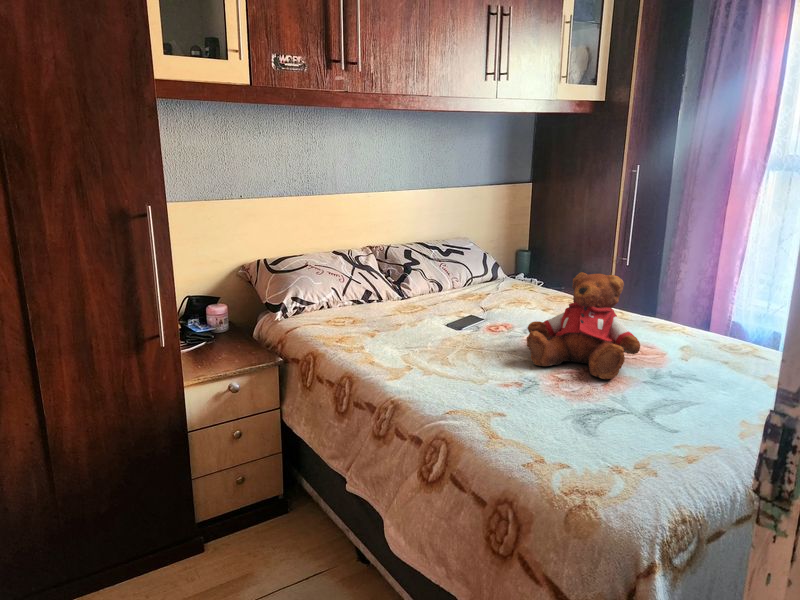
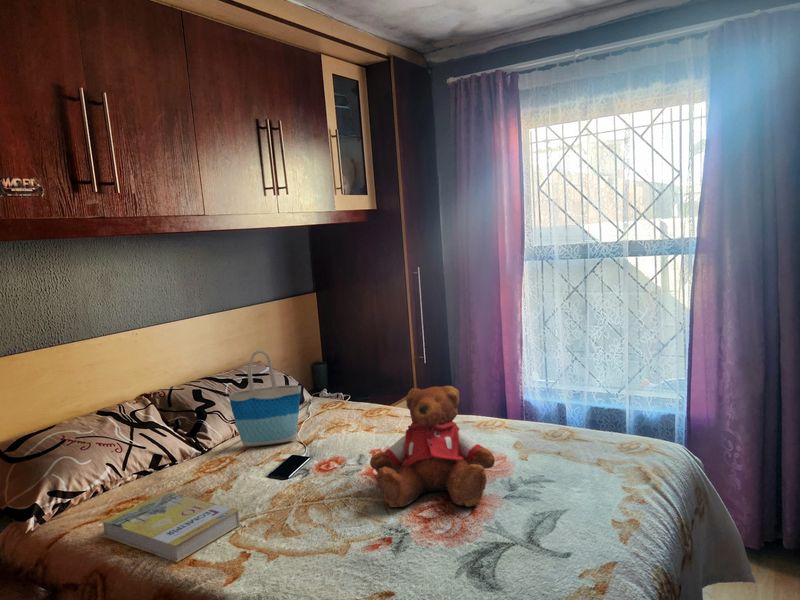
tote bag: none [430,221,491,305] -> present [229,350,301,446]
book: none [320,316,414,360] -> present [102,491,240,562]

